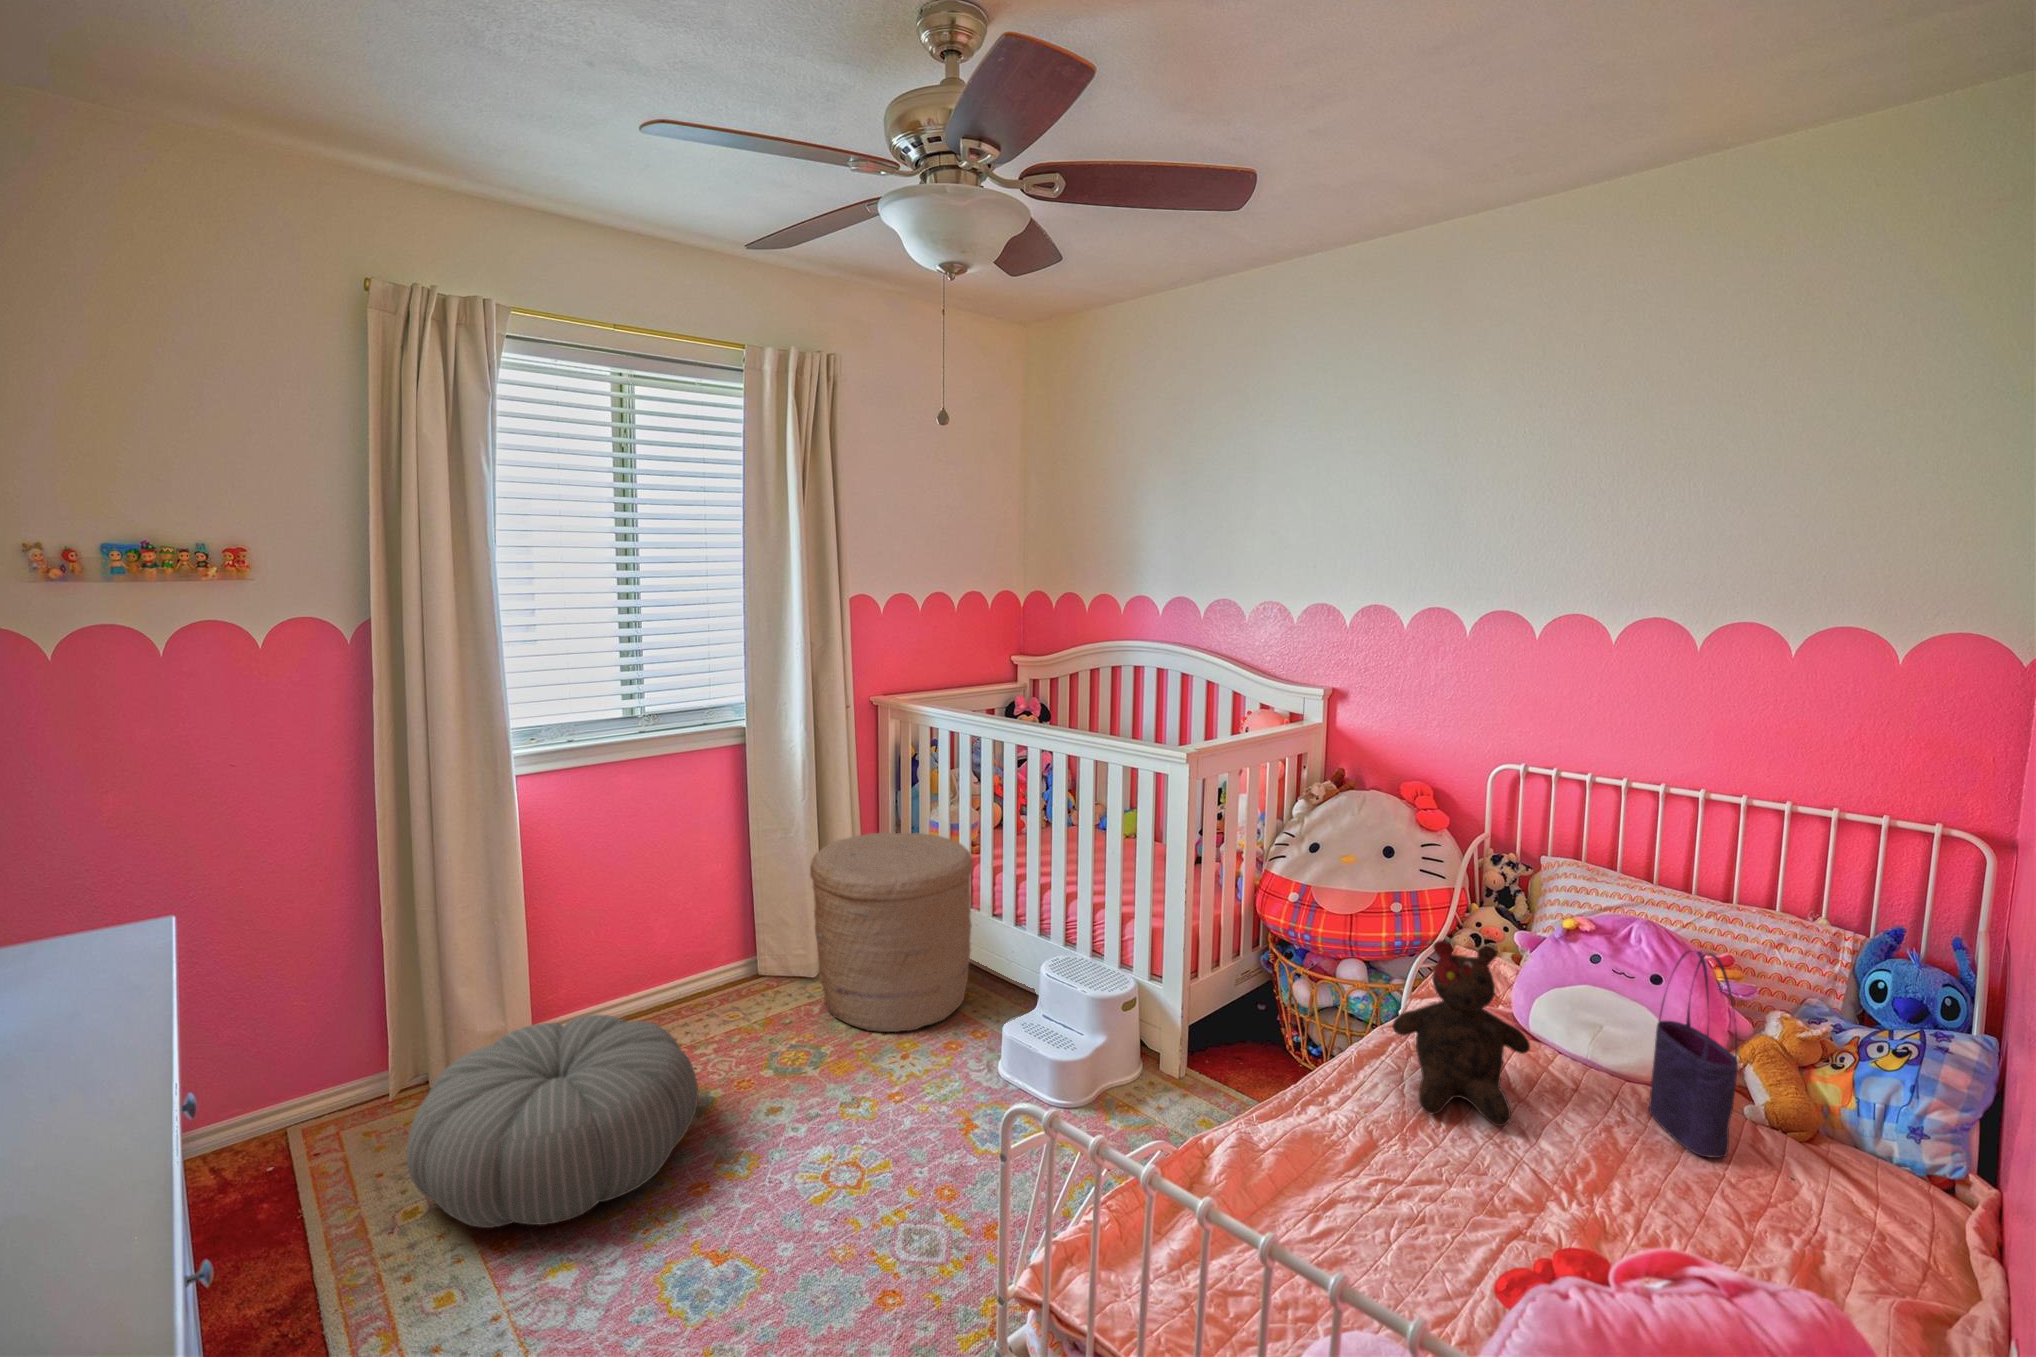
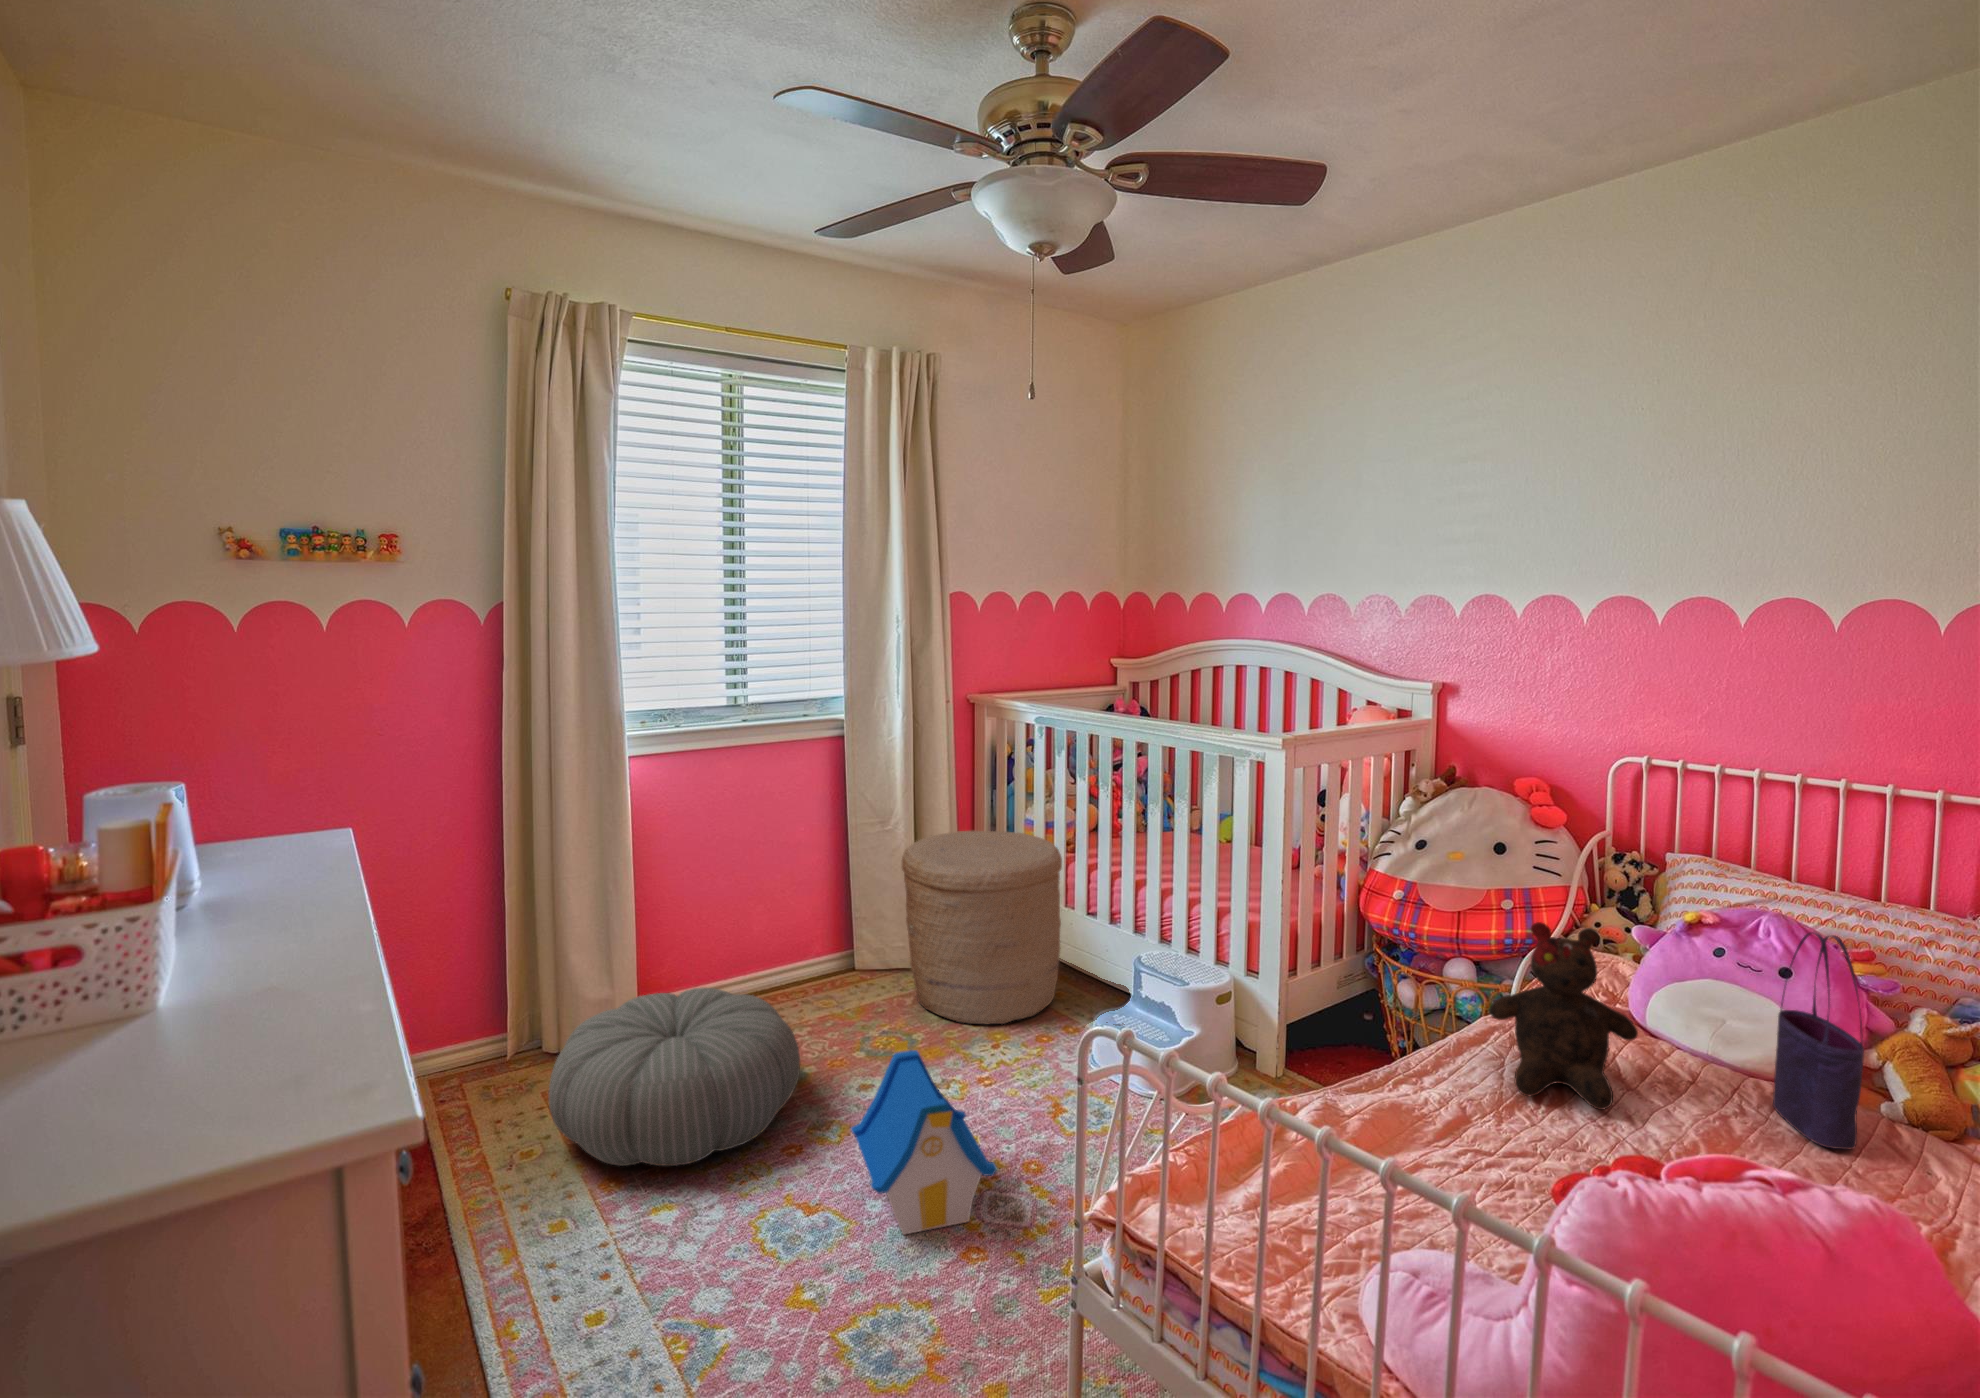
toy house: none [750,1071,907,1289] -> present [851,1041,997,1234]

